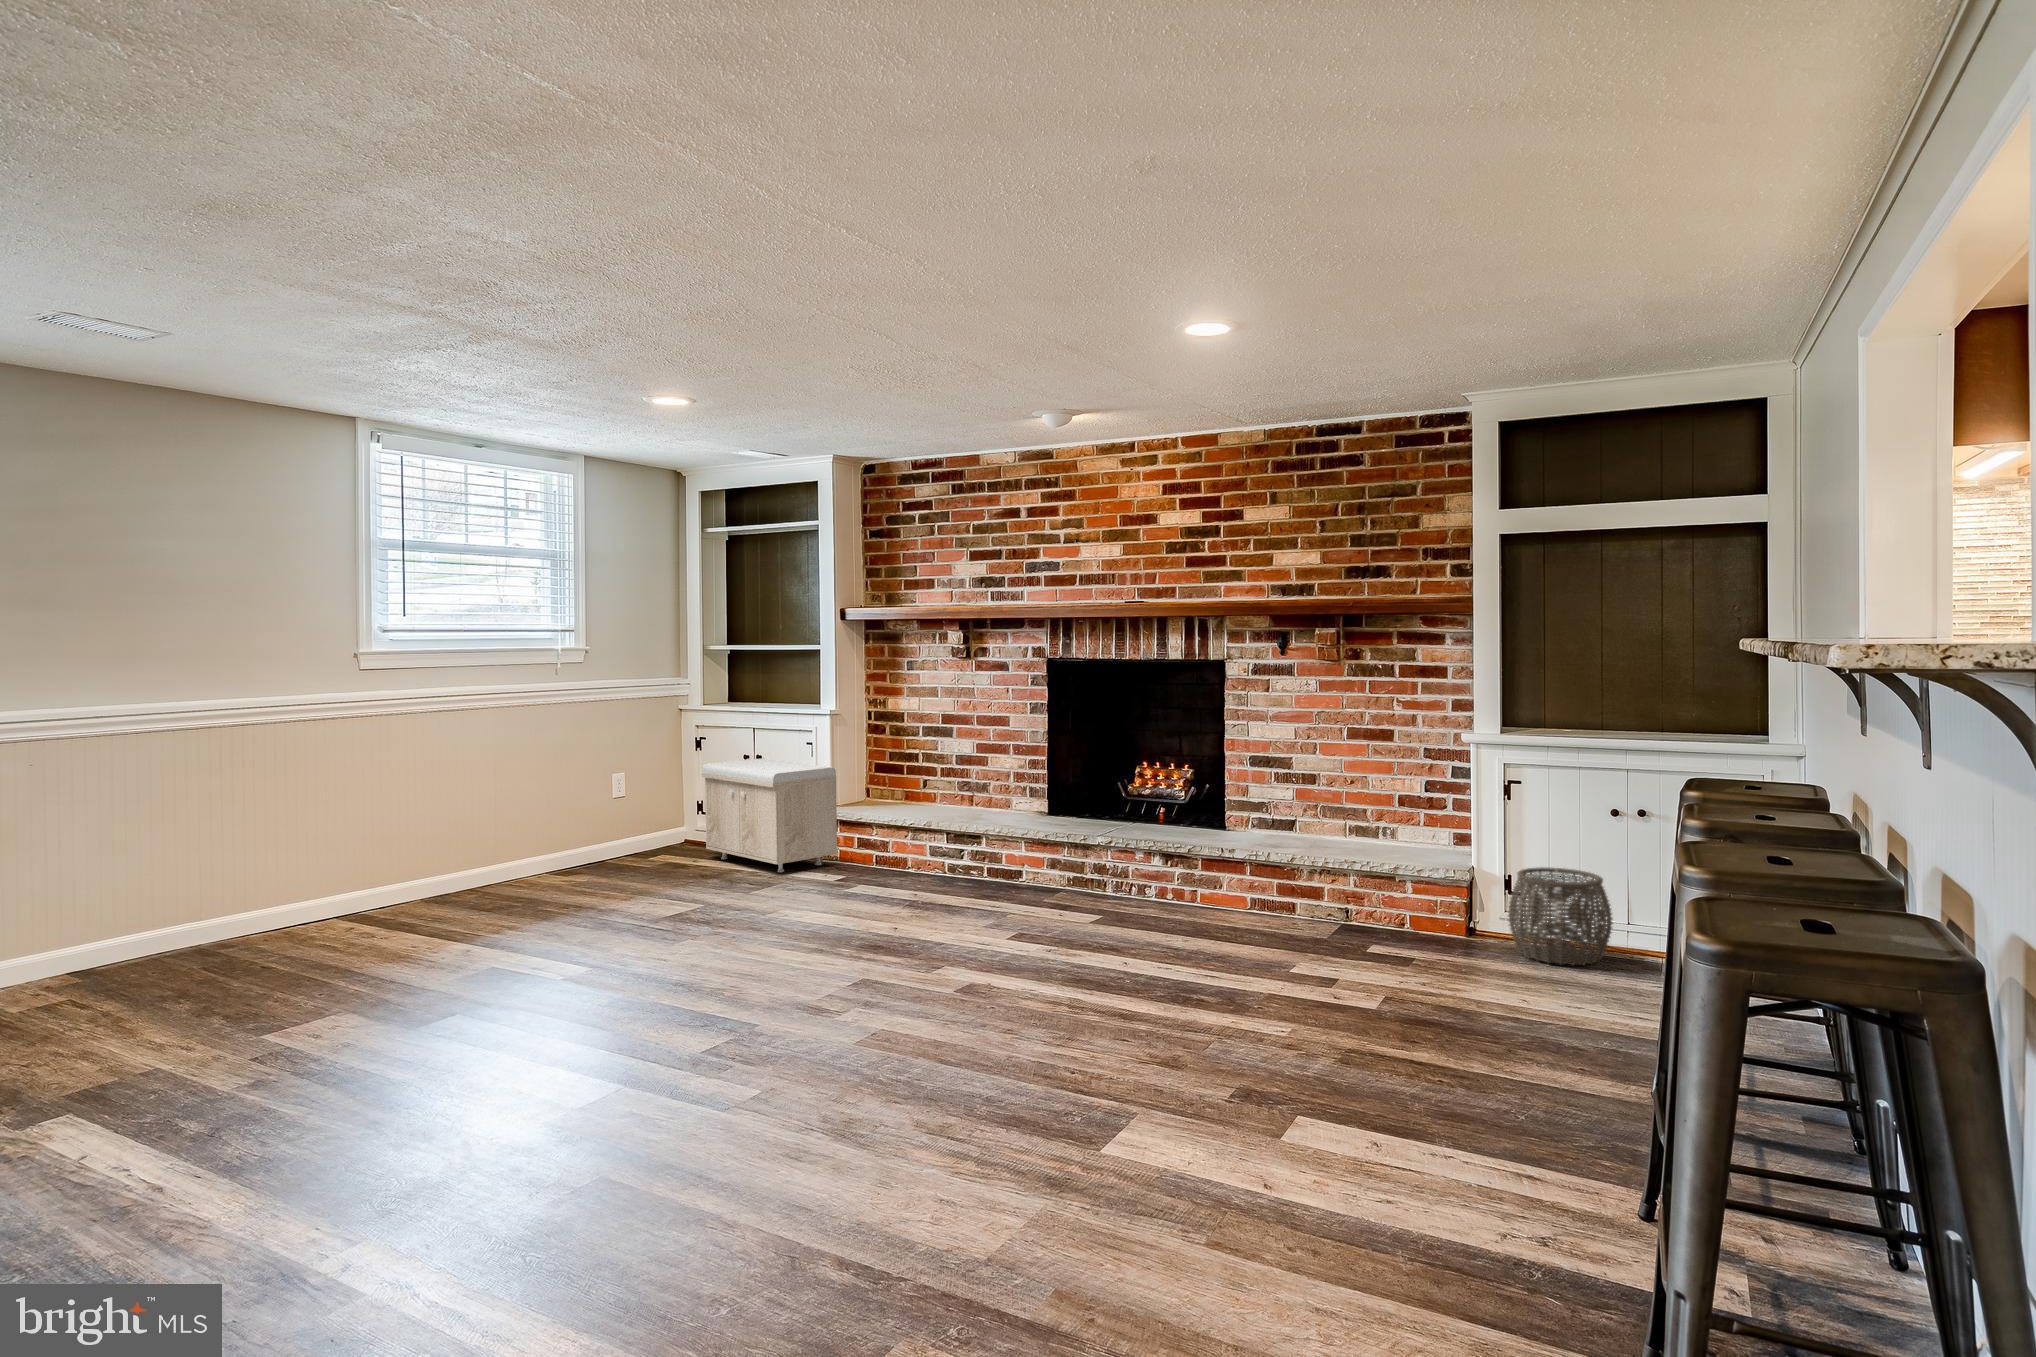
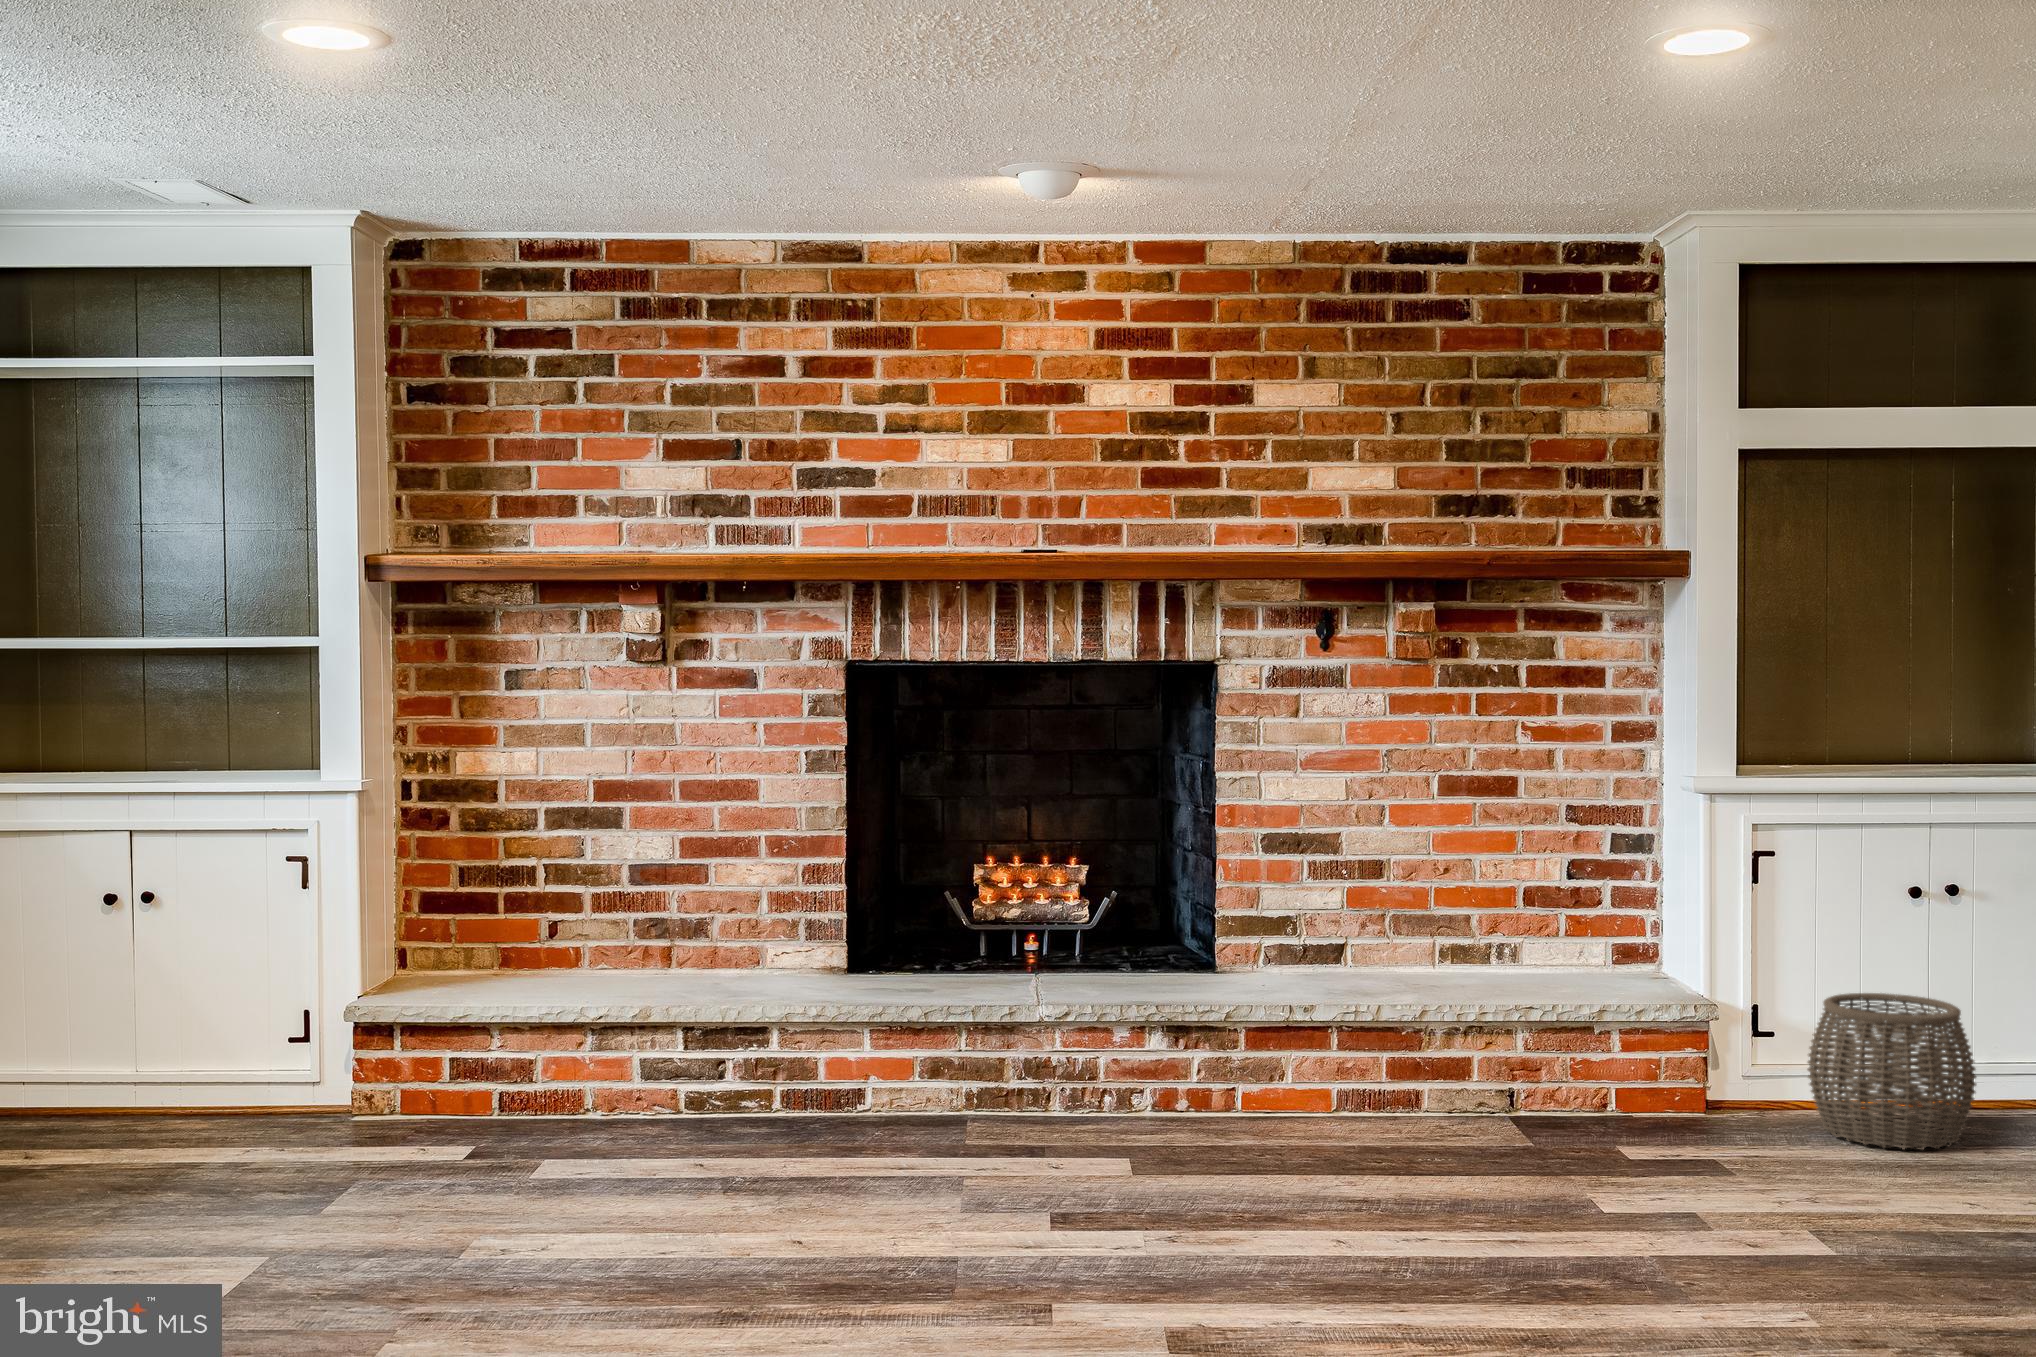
storage bench: present [702,759,837,872] -> none [46,895,406,1155]

